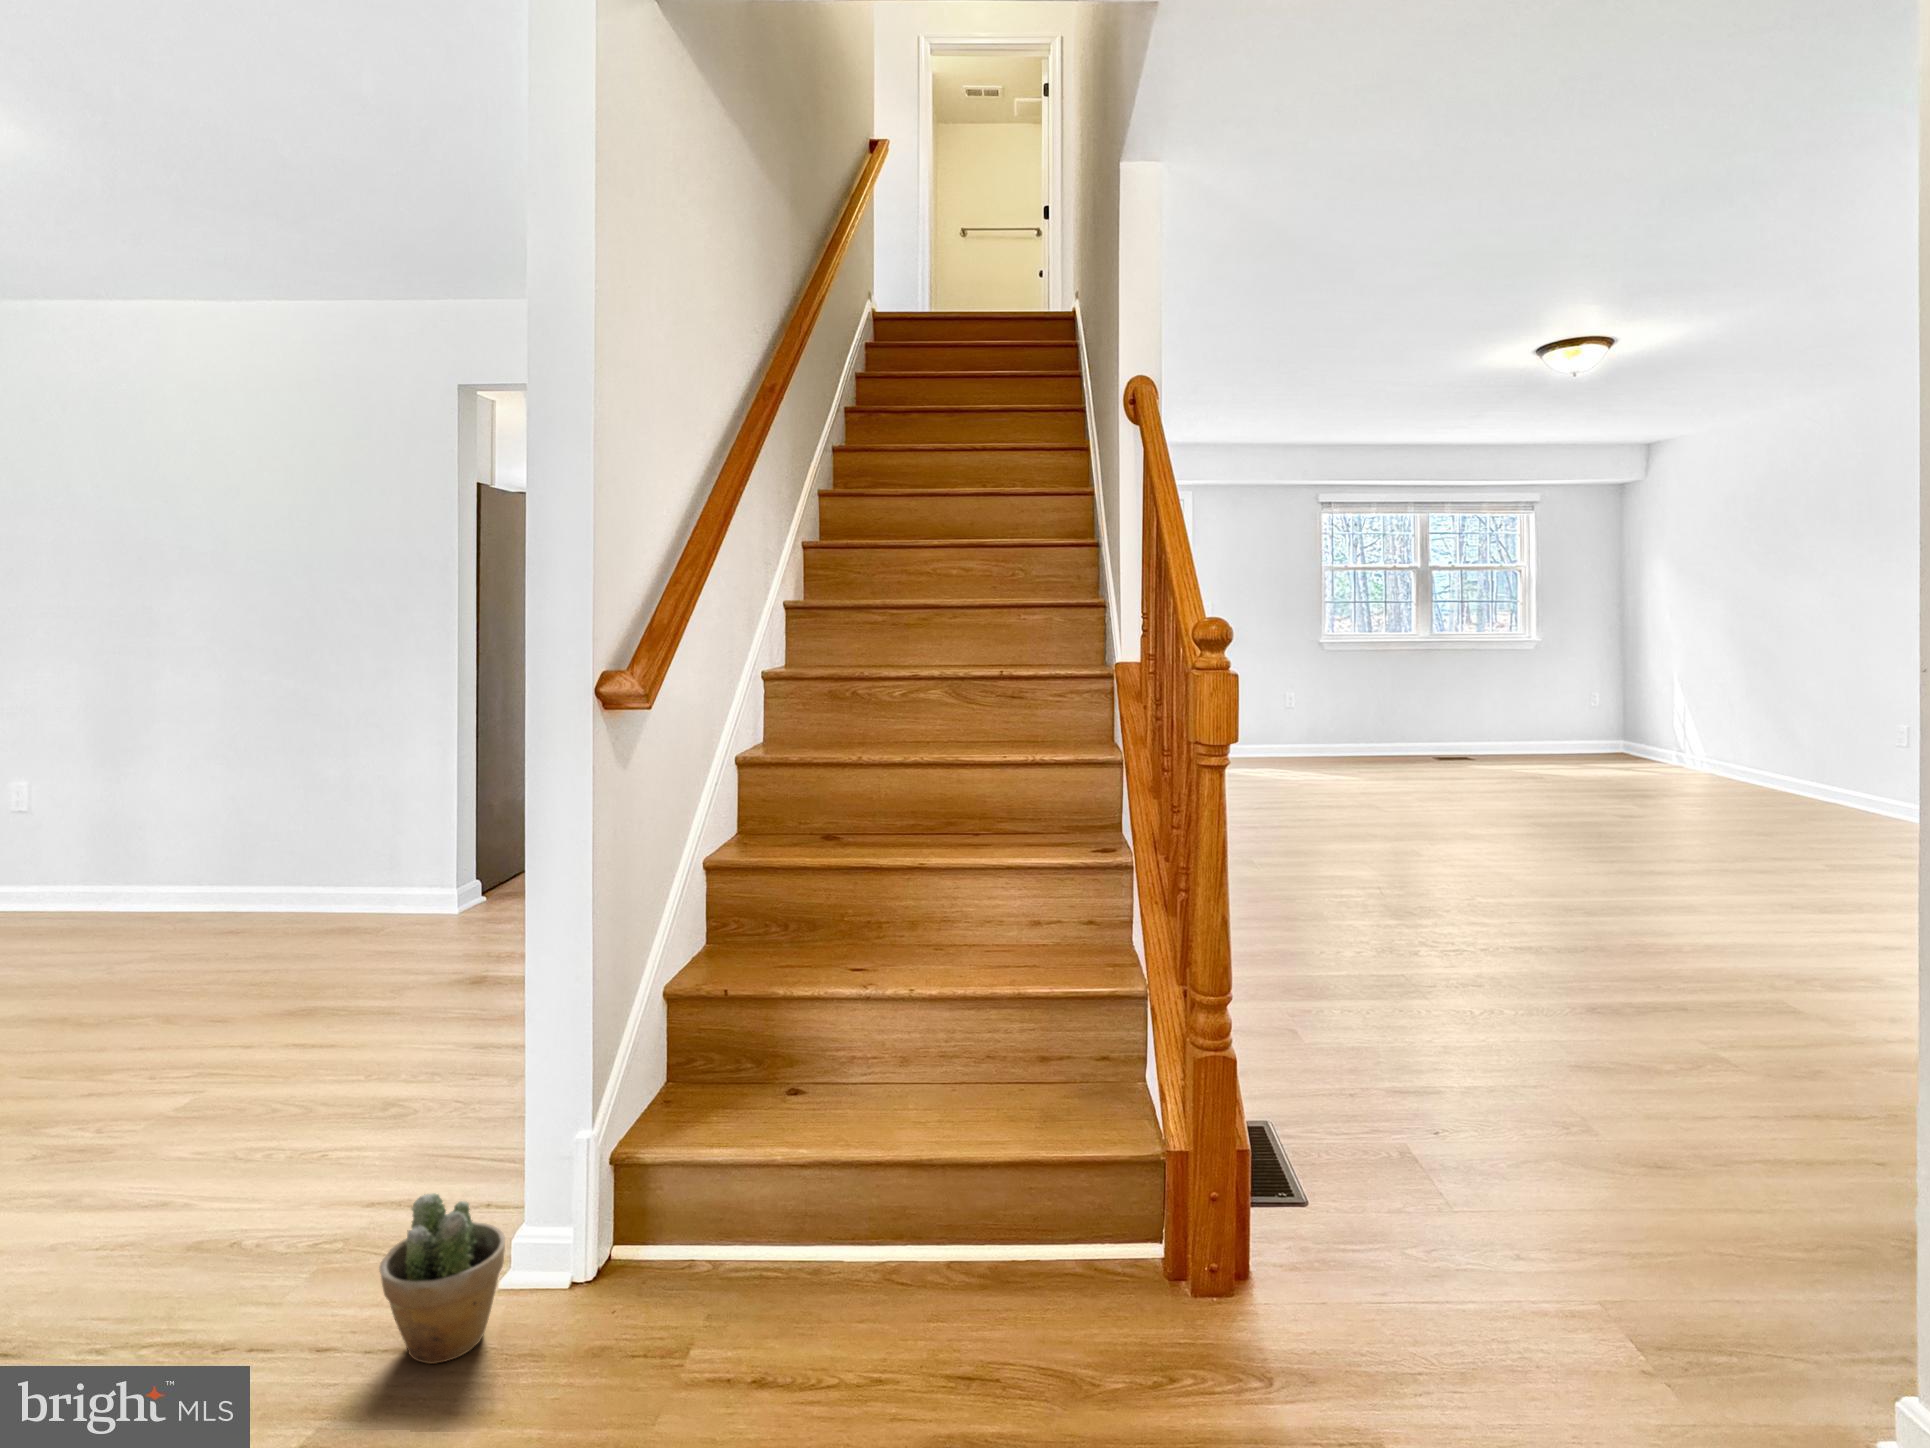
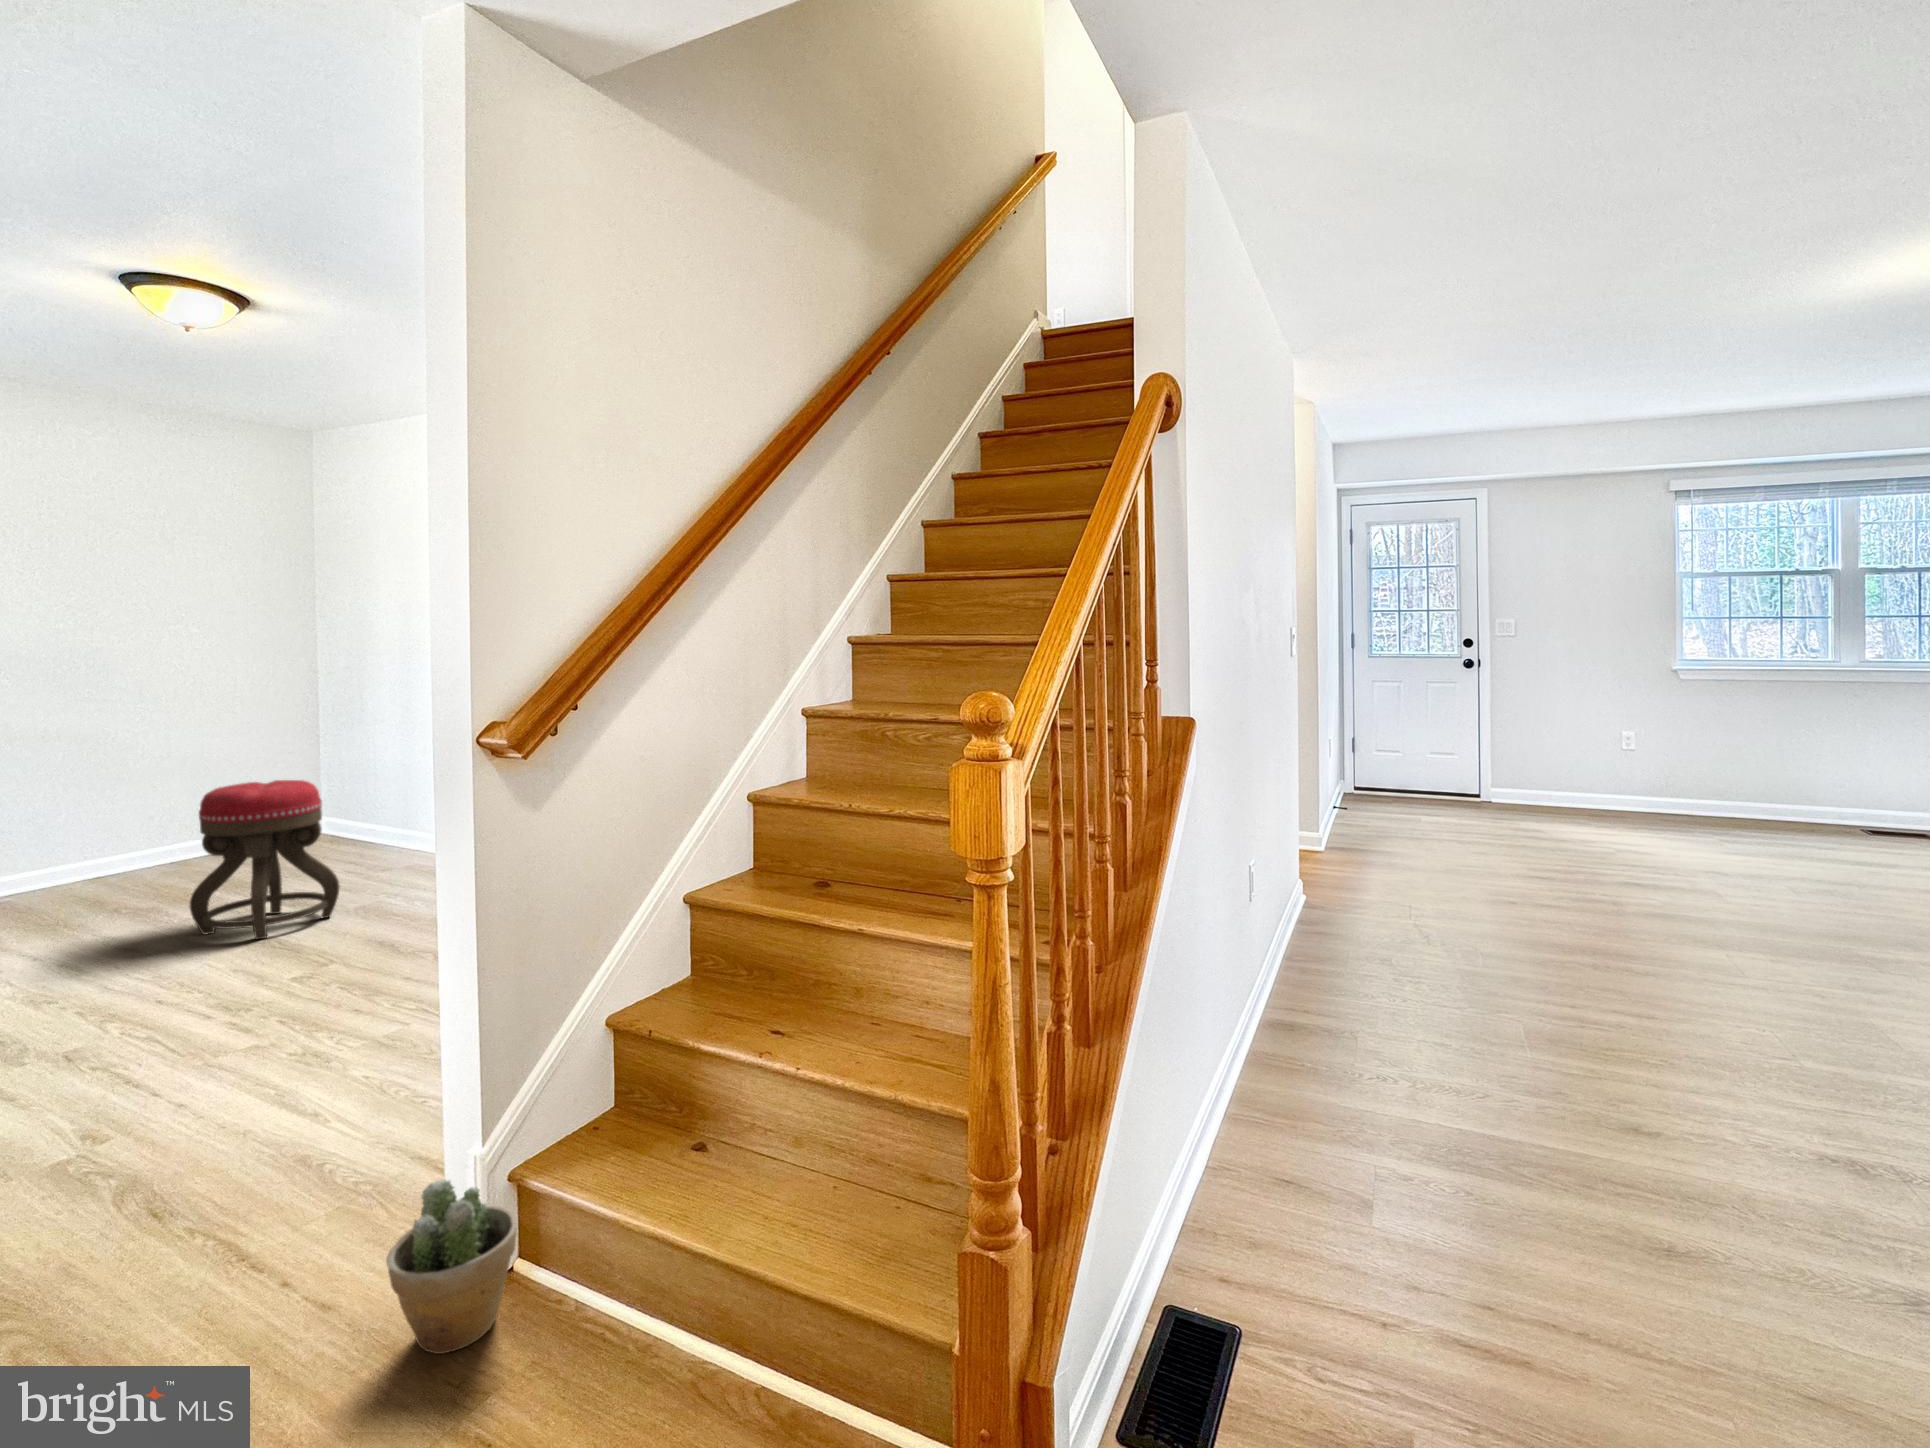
ottoman: none [95,782,257,959] -> present [190,780,340,940]

